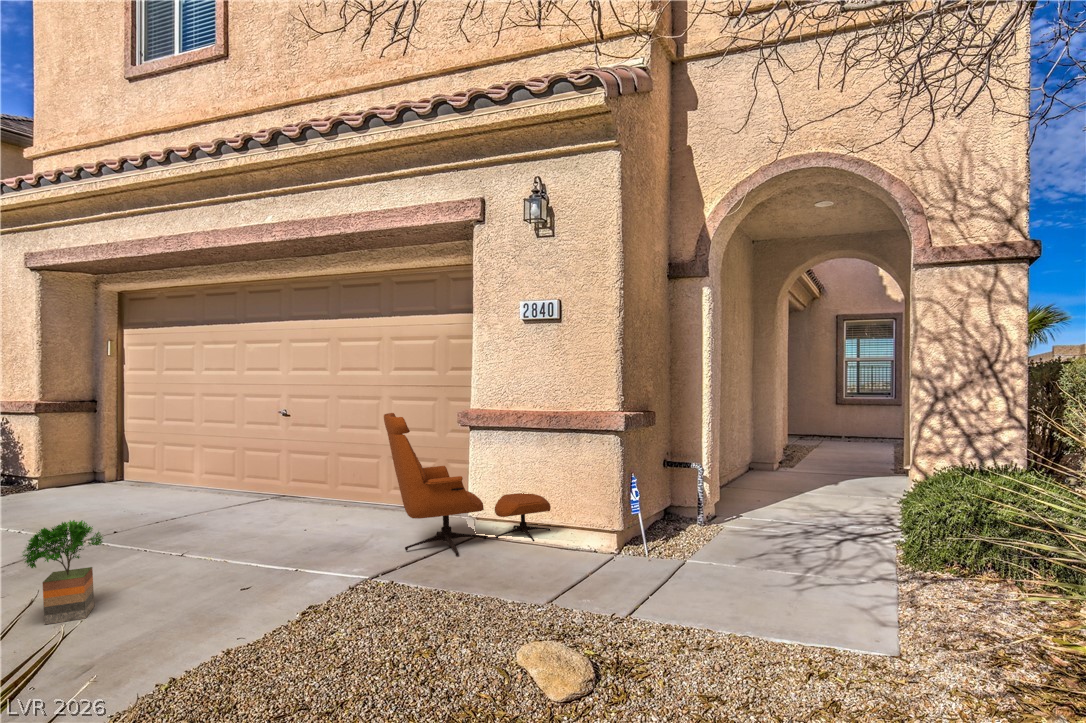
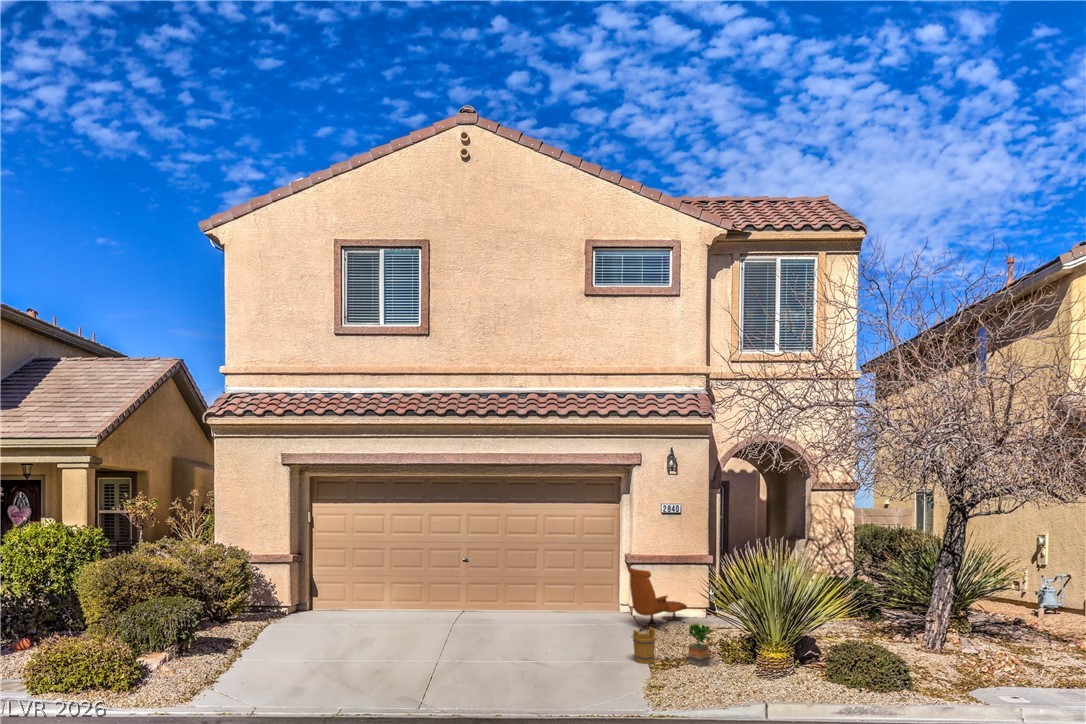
potted tree: present [23,520,103,624] -> present [689,624,712,666]
bucket: none [195,544,264,640] -> present [631,627,655,663]

